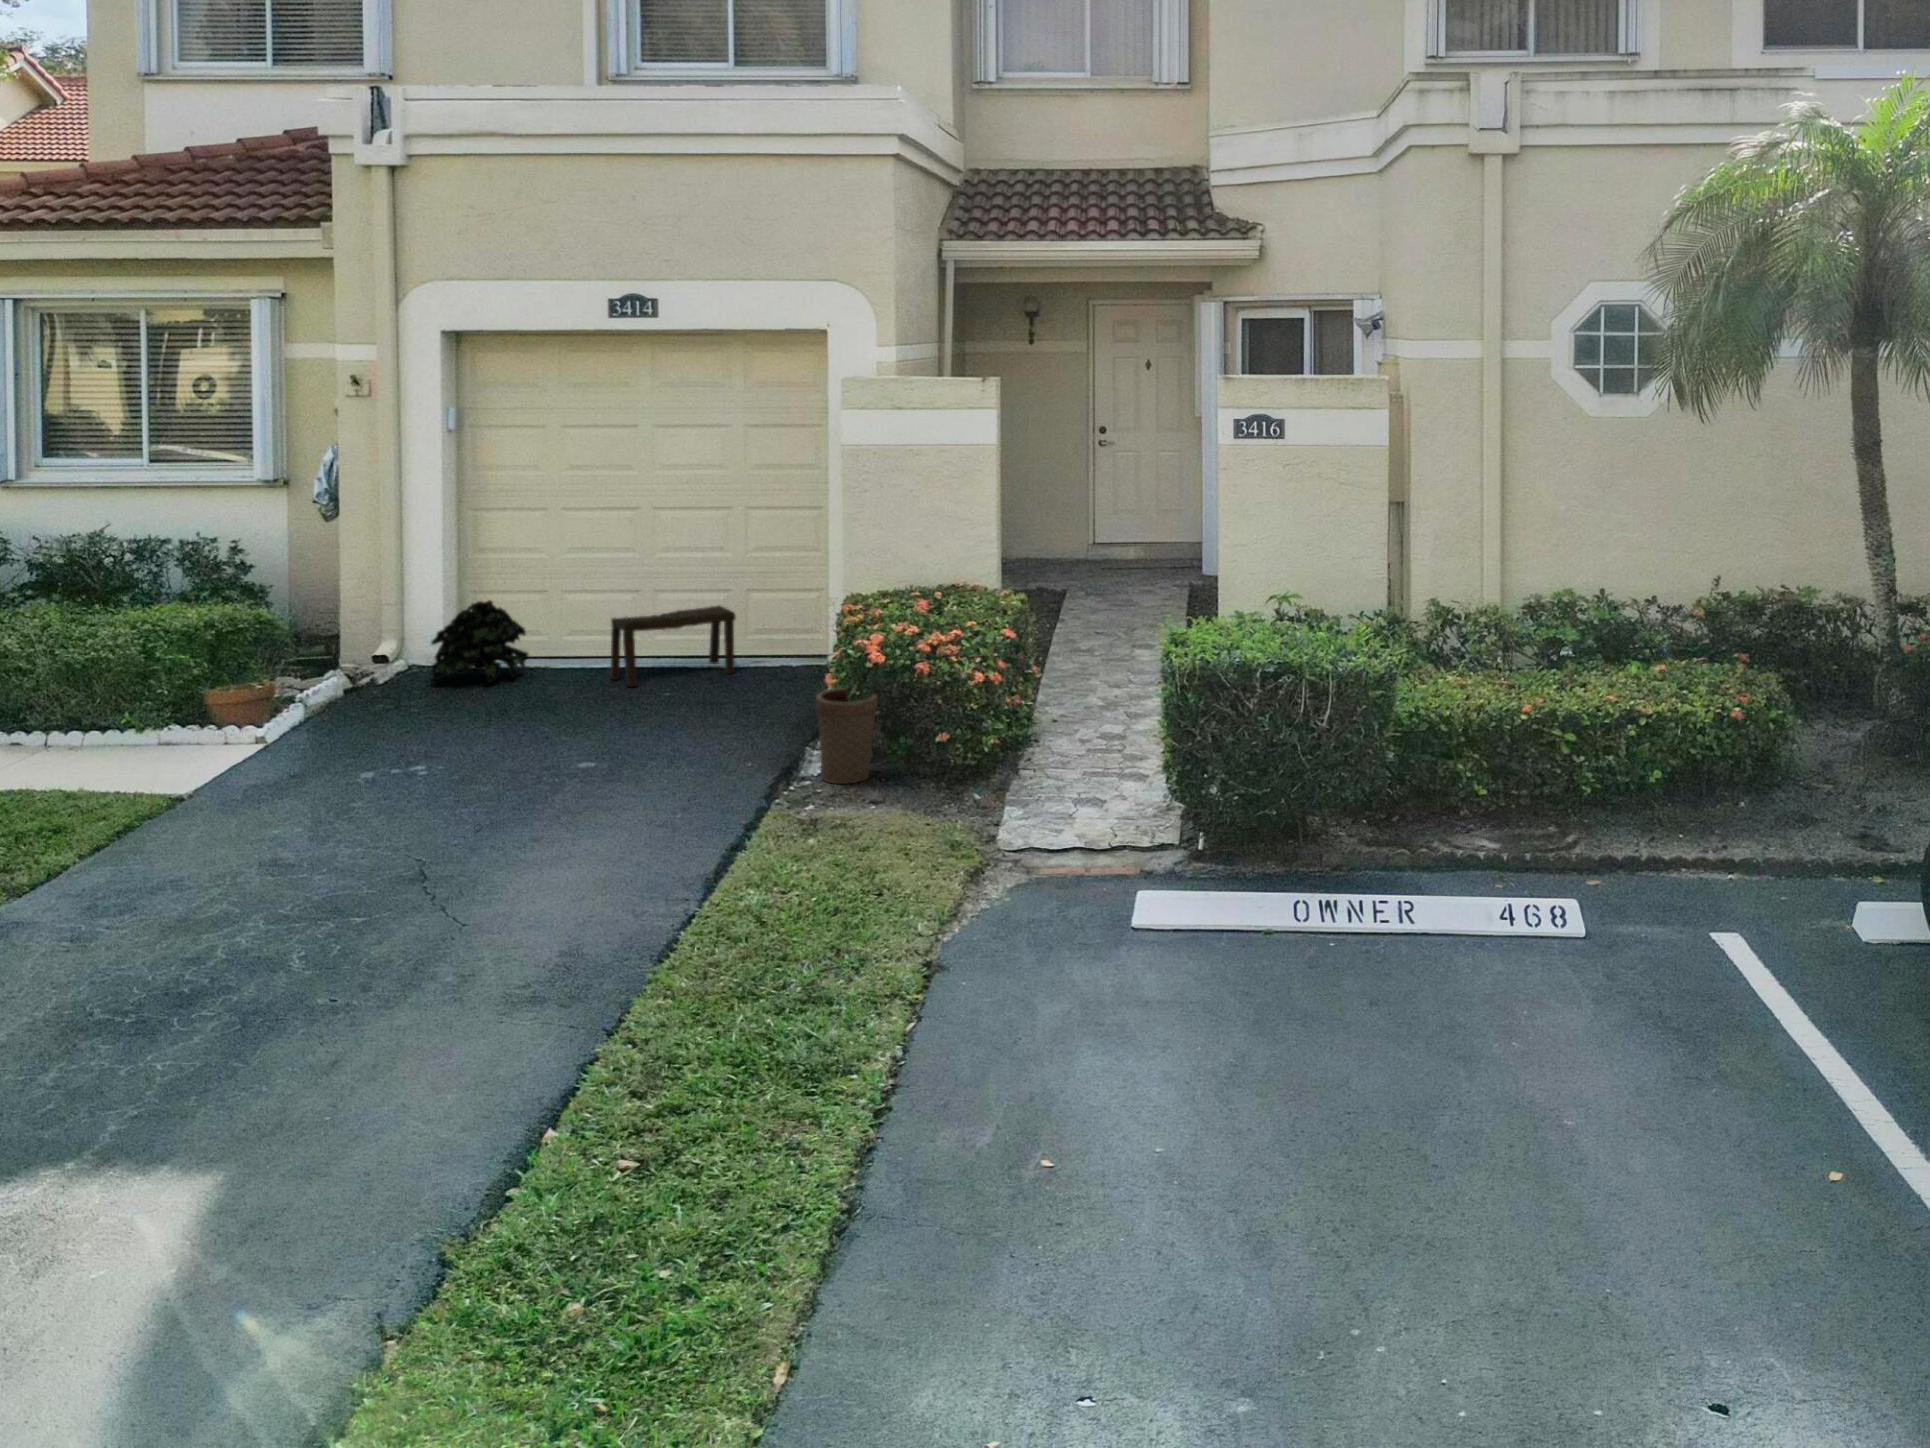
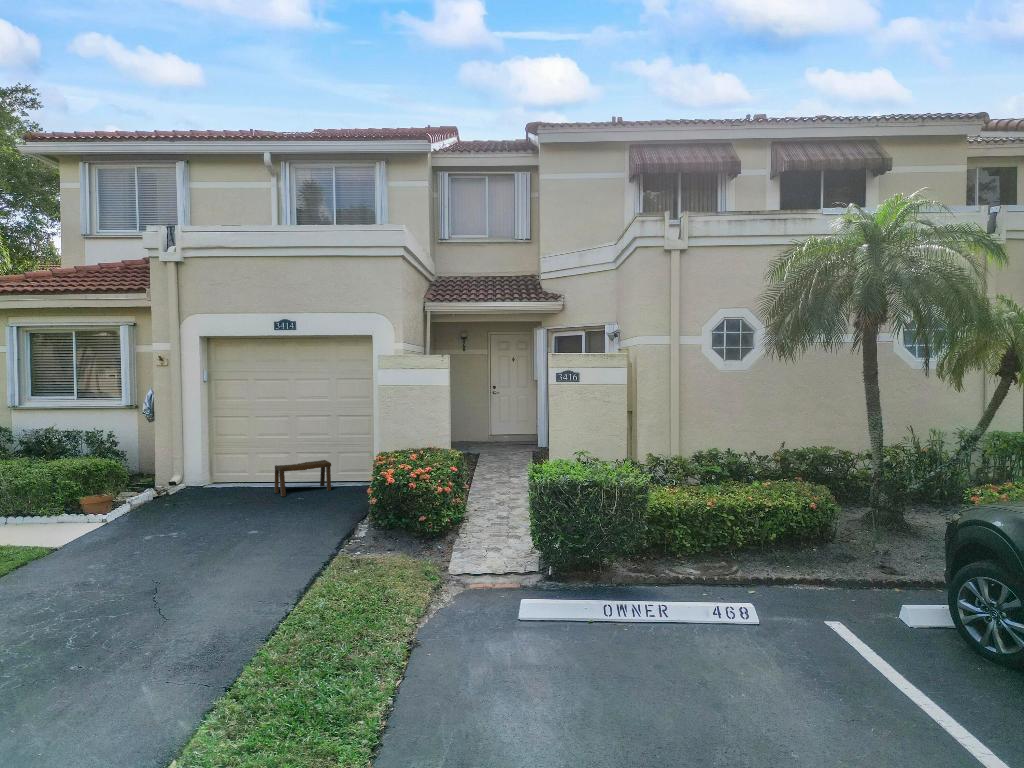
potted plant: present [432,600,528,683] -> none [193,458,238,495]
basket: present [816,688,877,784] -> none [362,496,391,542]

